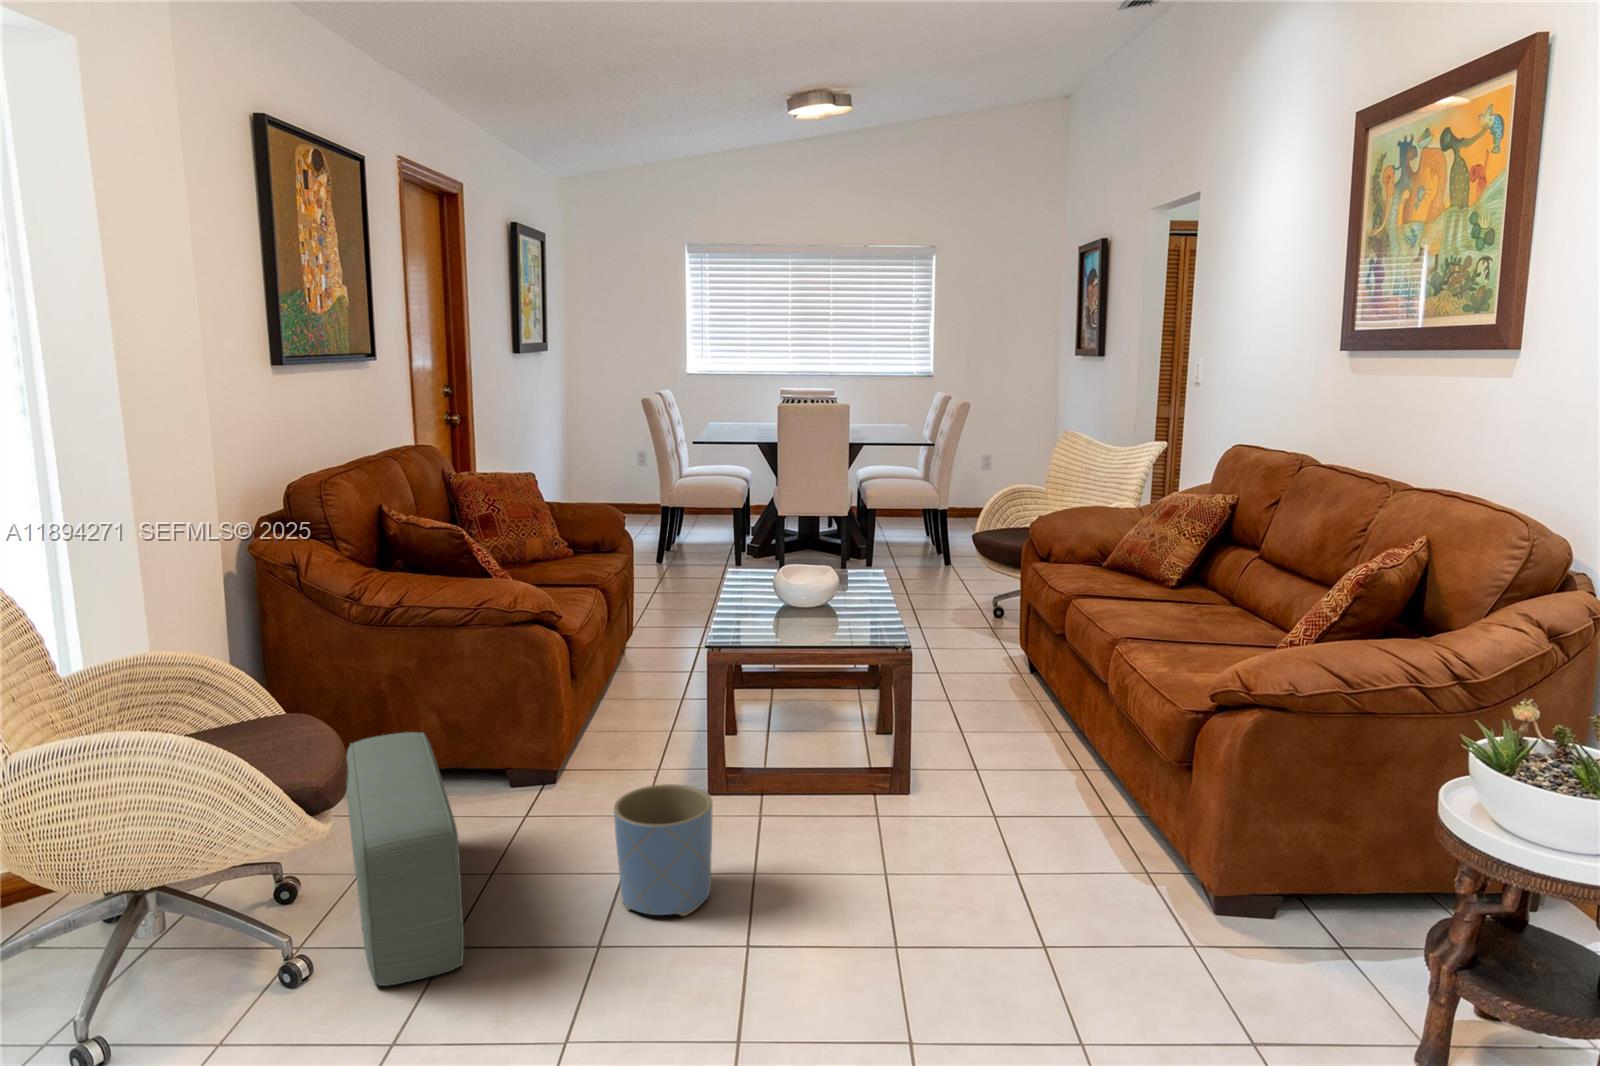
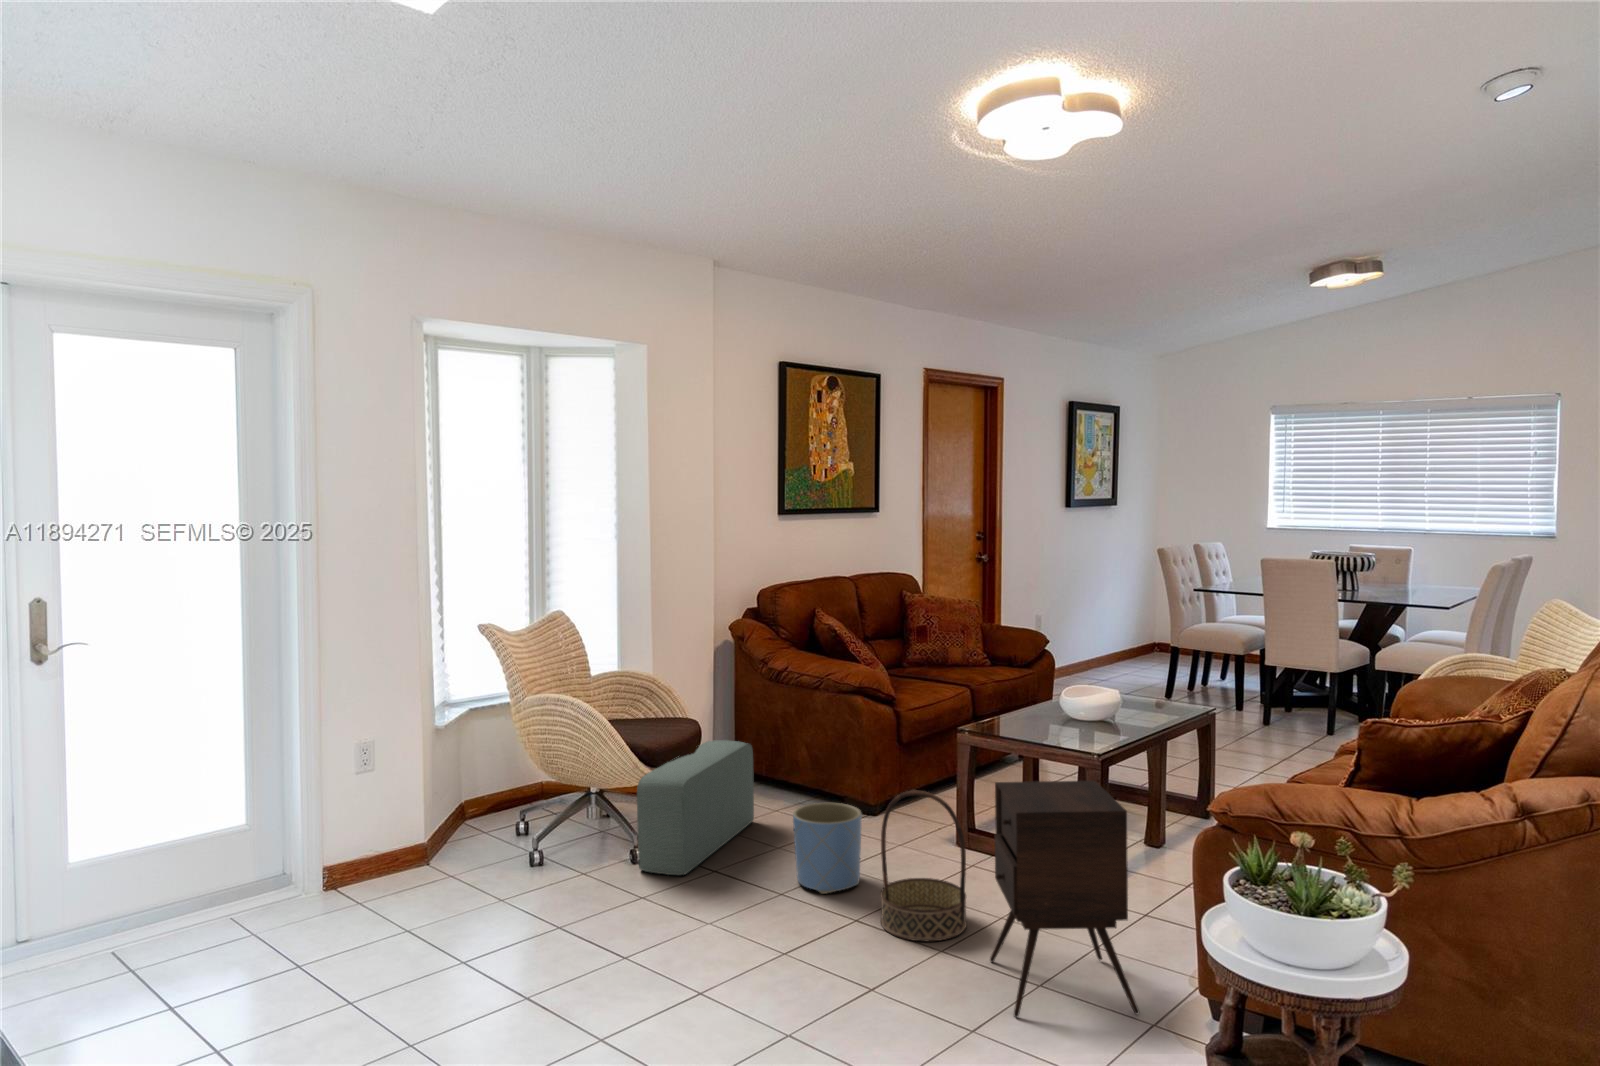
side table: none [974,684,1166,979] -> present [990,781,1139,1017]
basket: none [788,743,906,937] -> present [880,791,967,941]

